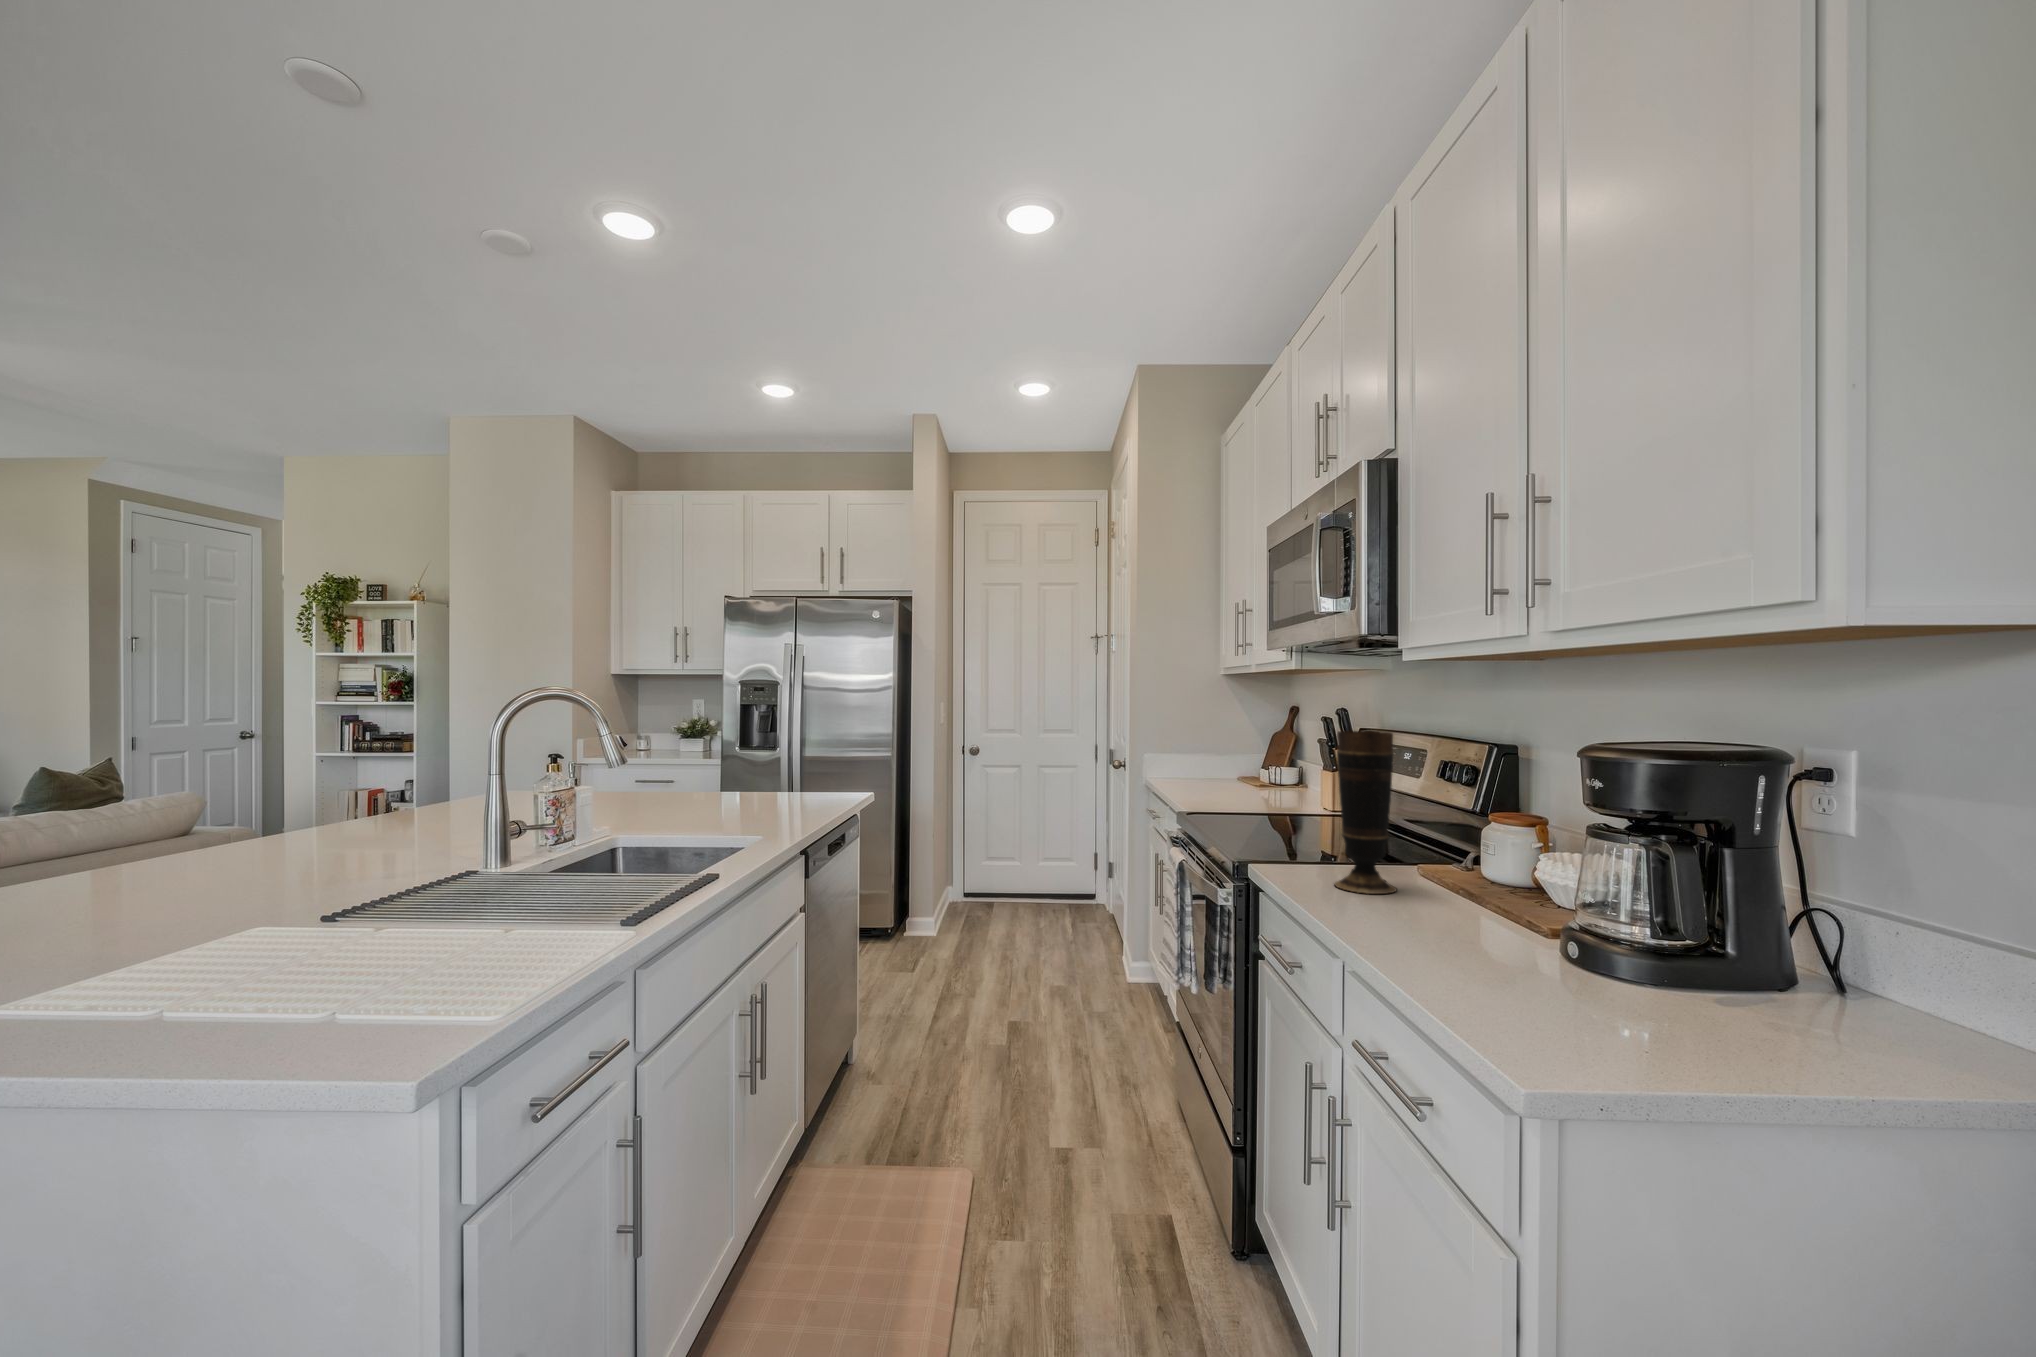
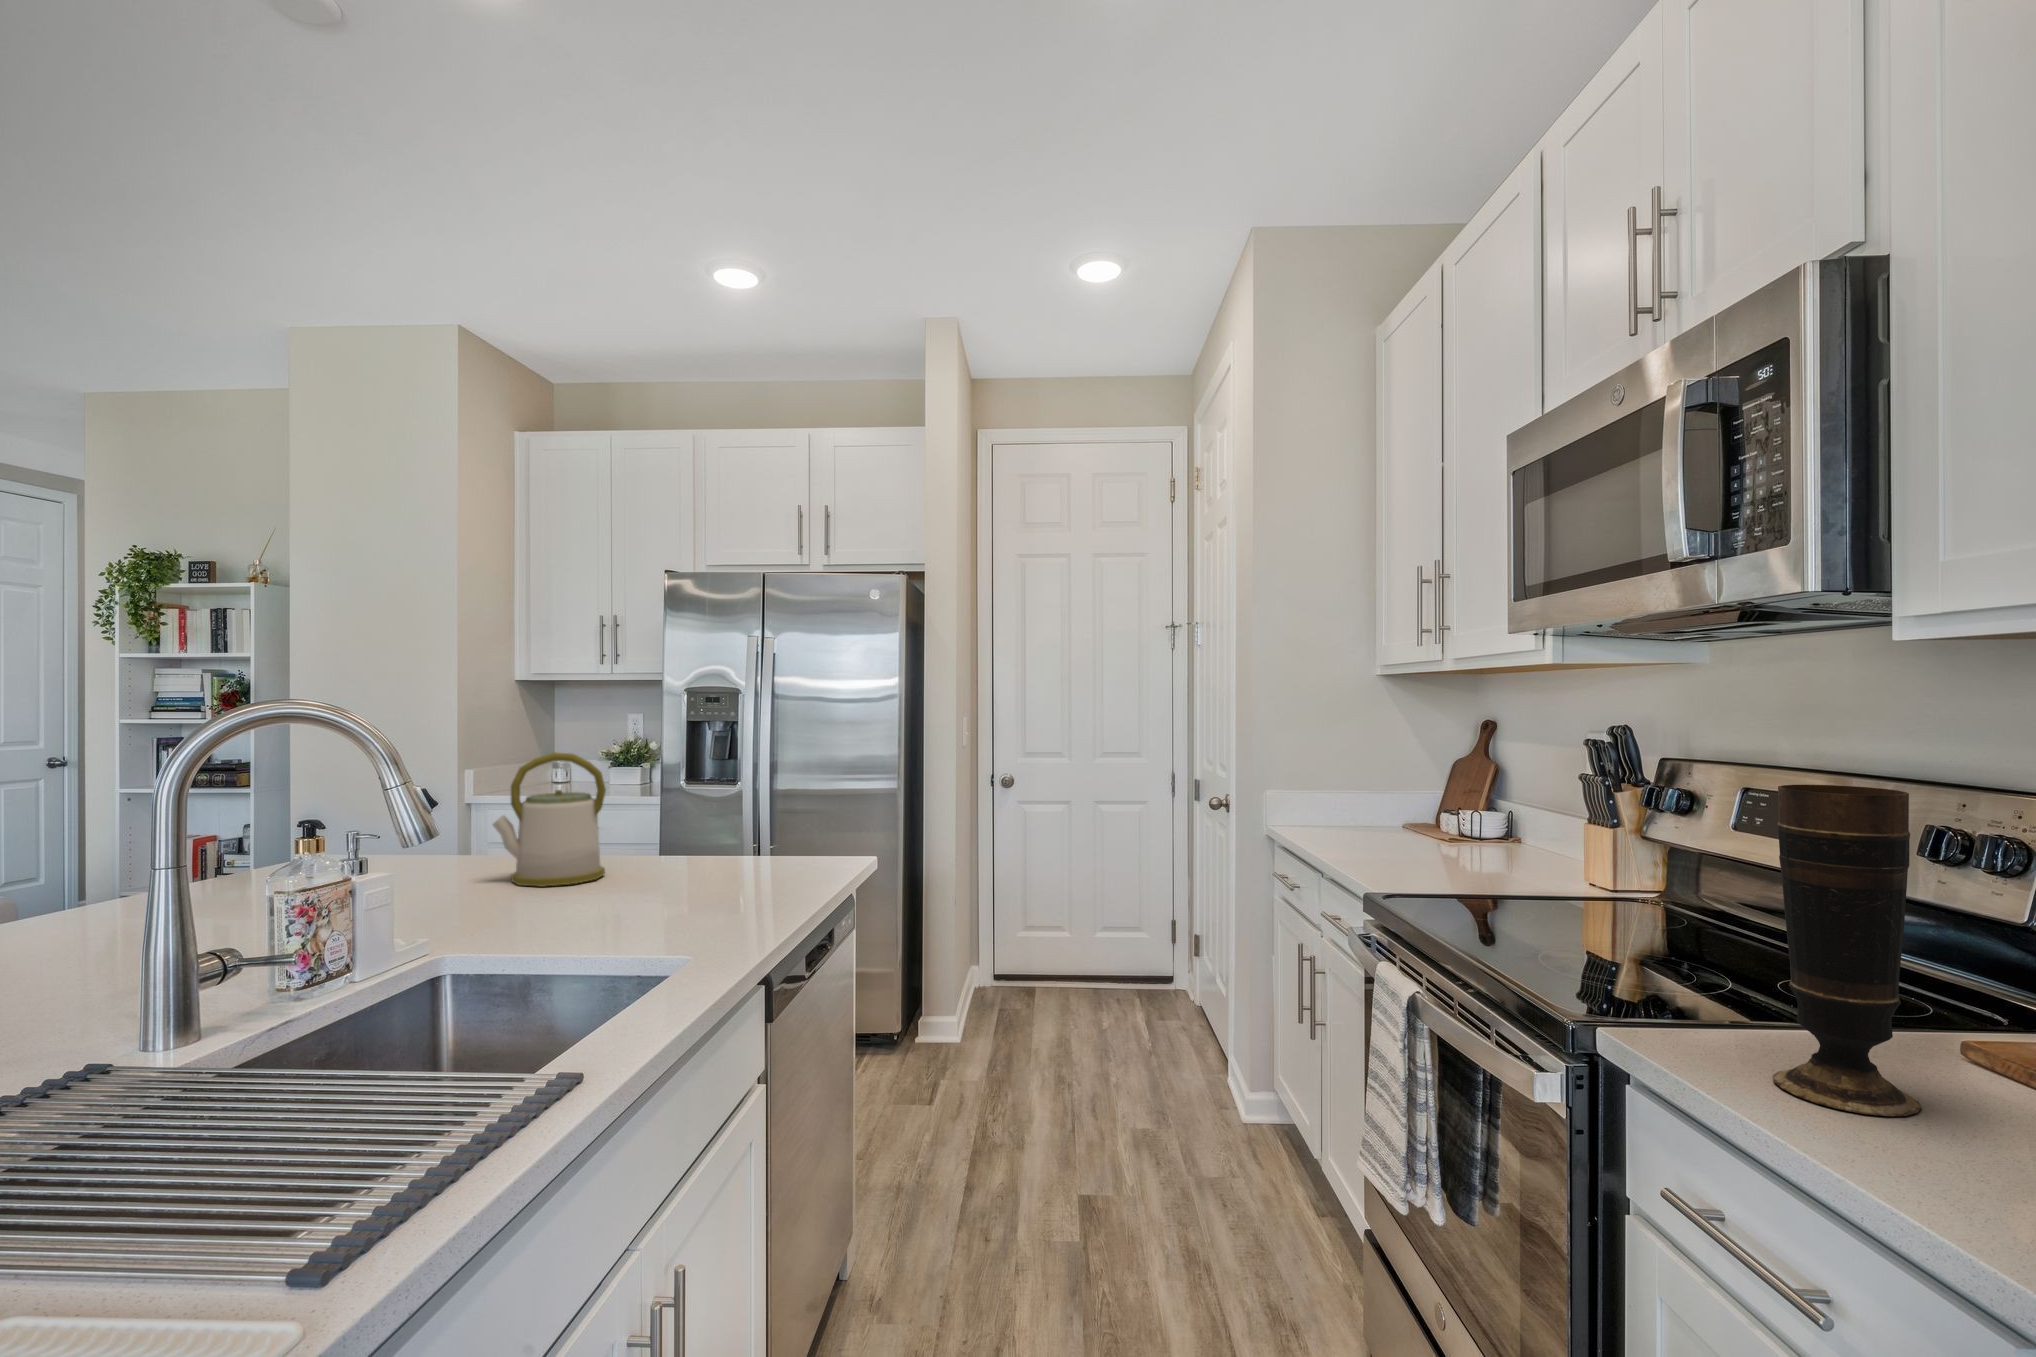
kettle: none [627,720,699,805] -> present [493,752,606,887]

